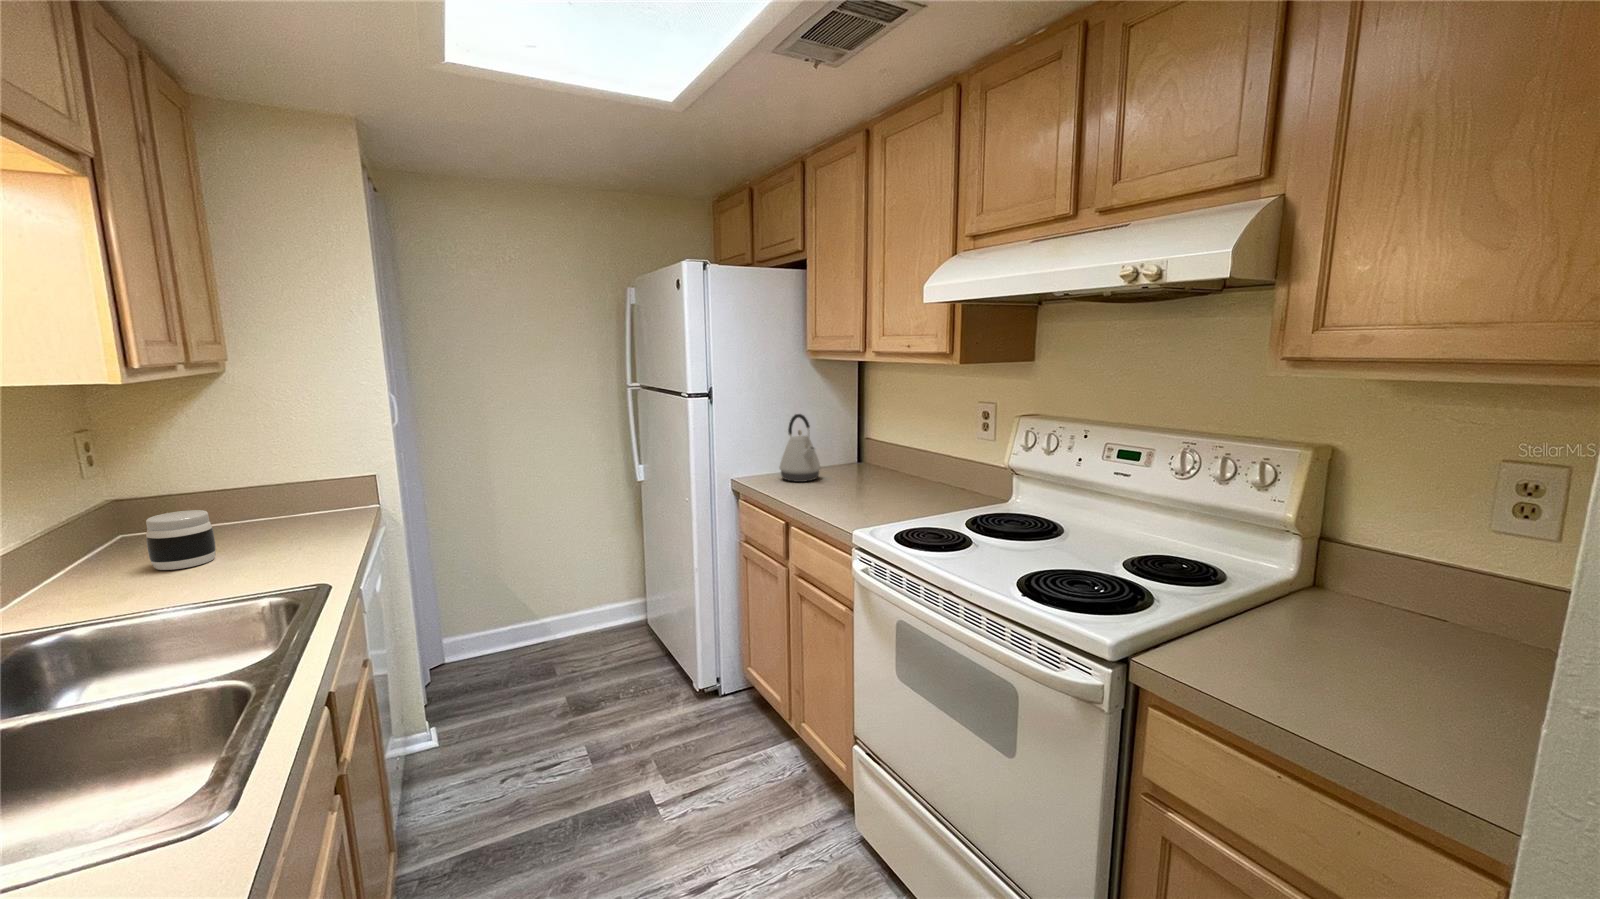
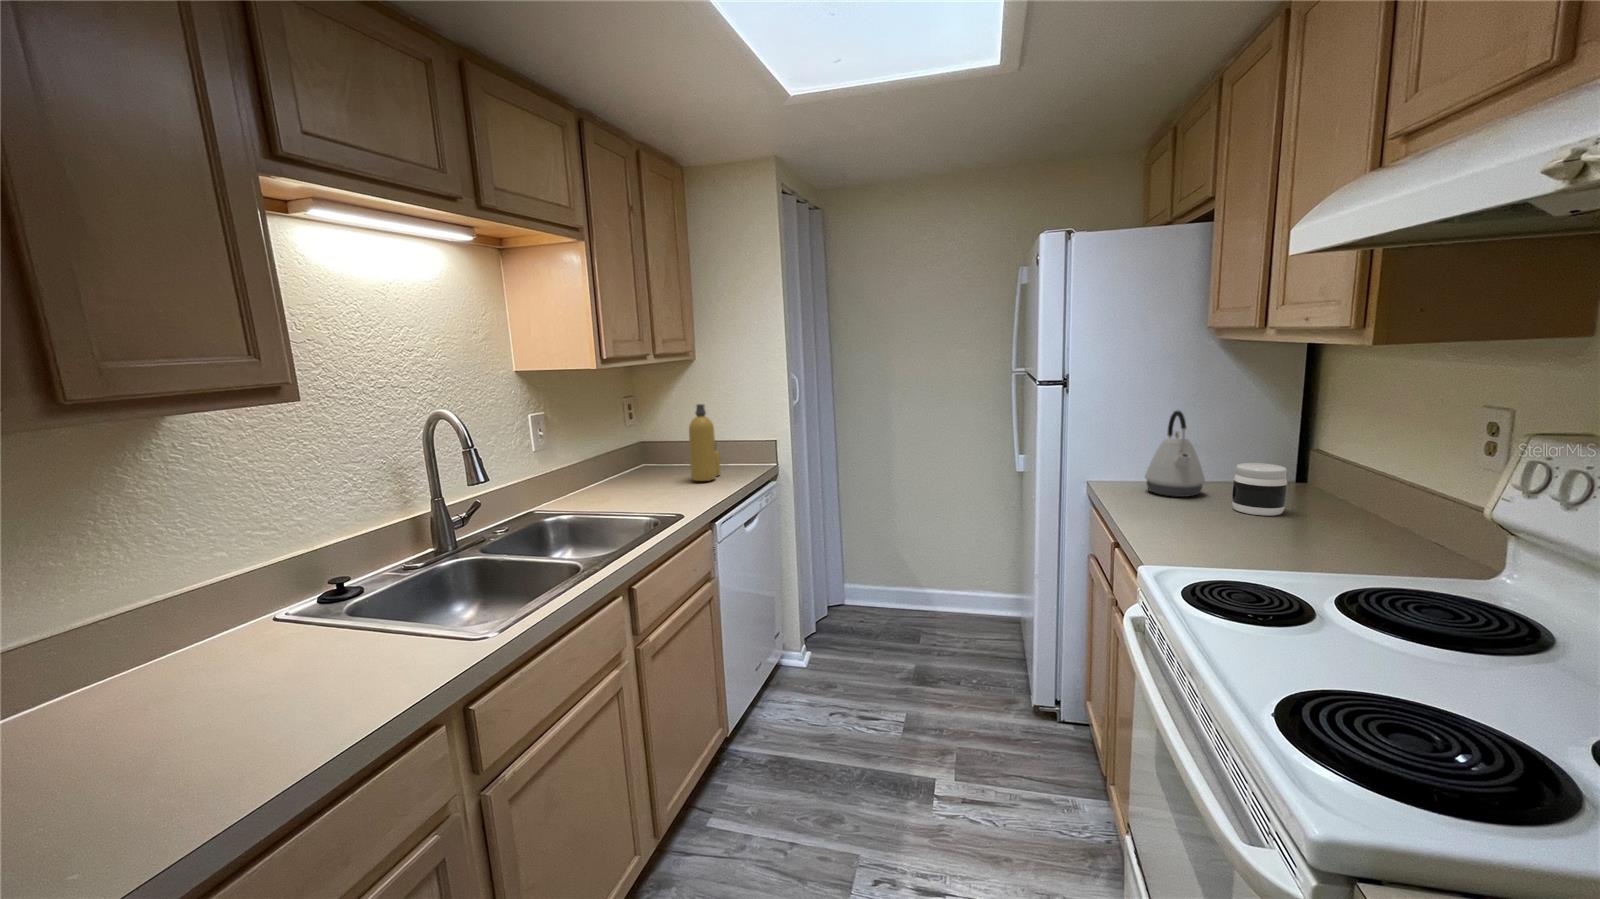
bottle: none [266,437,317,543] -> present [689,404,720,481]
jar: present [146,510,216,570] -> present [1232,463,1287,516]

